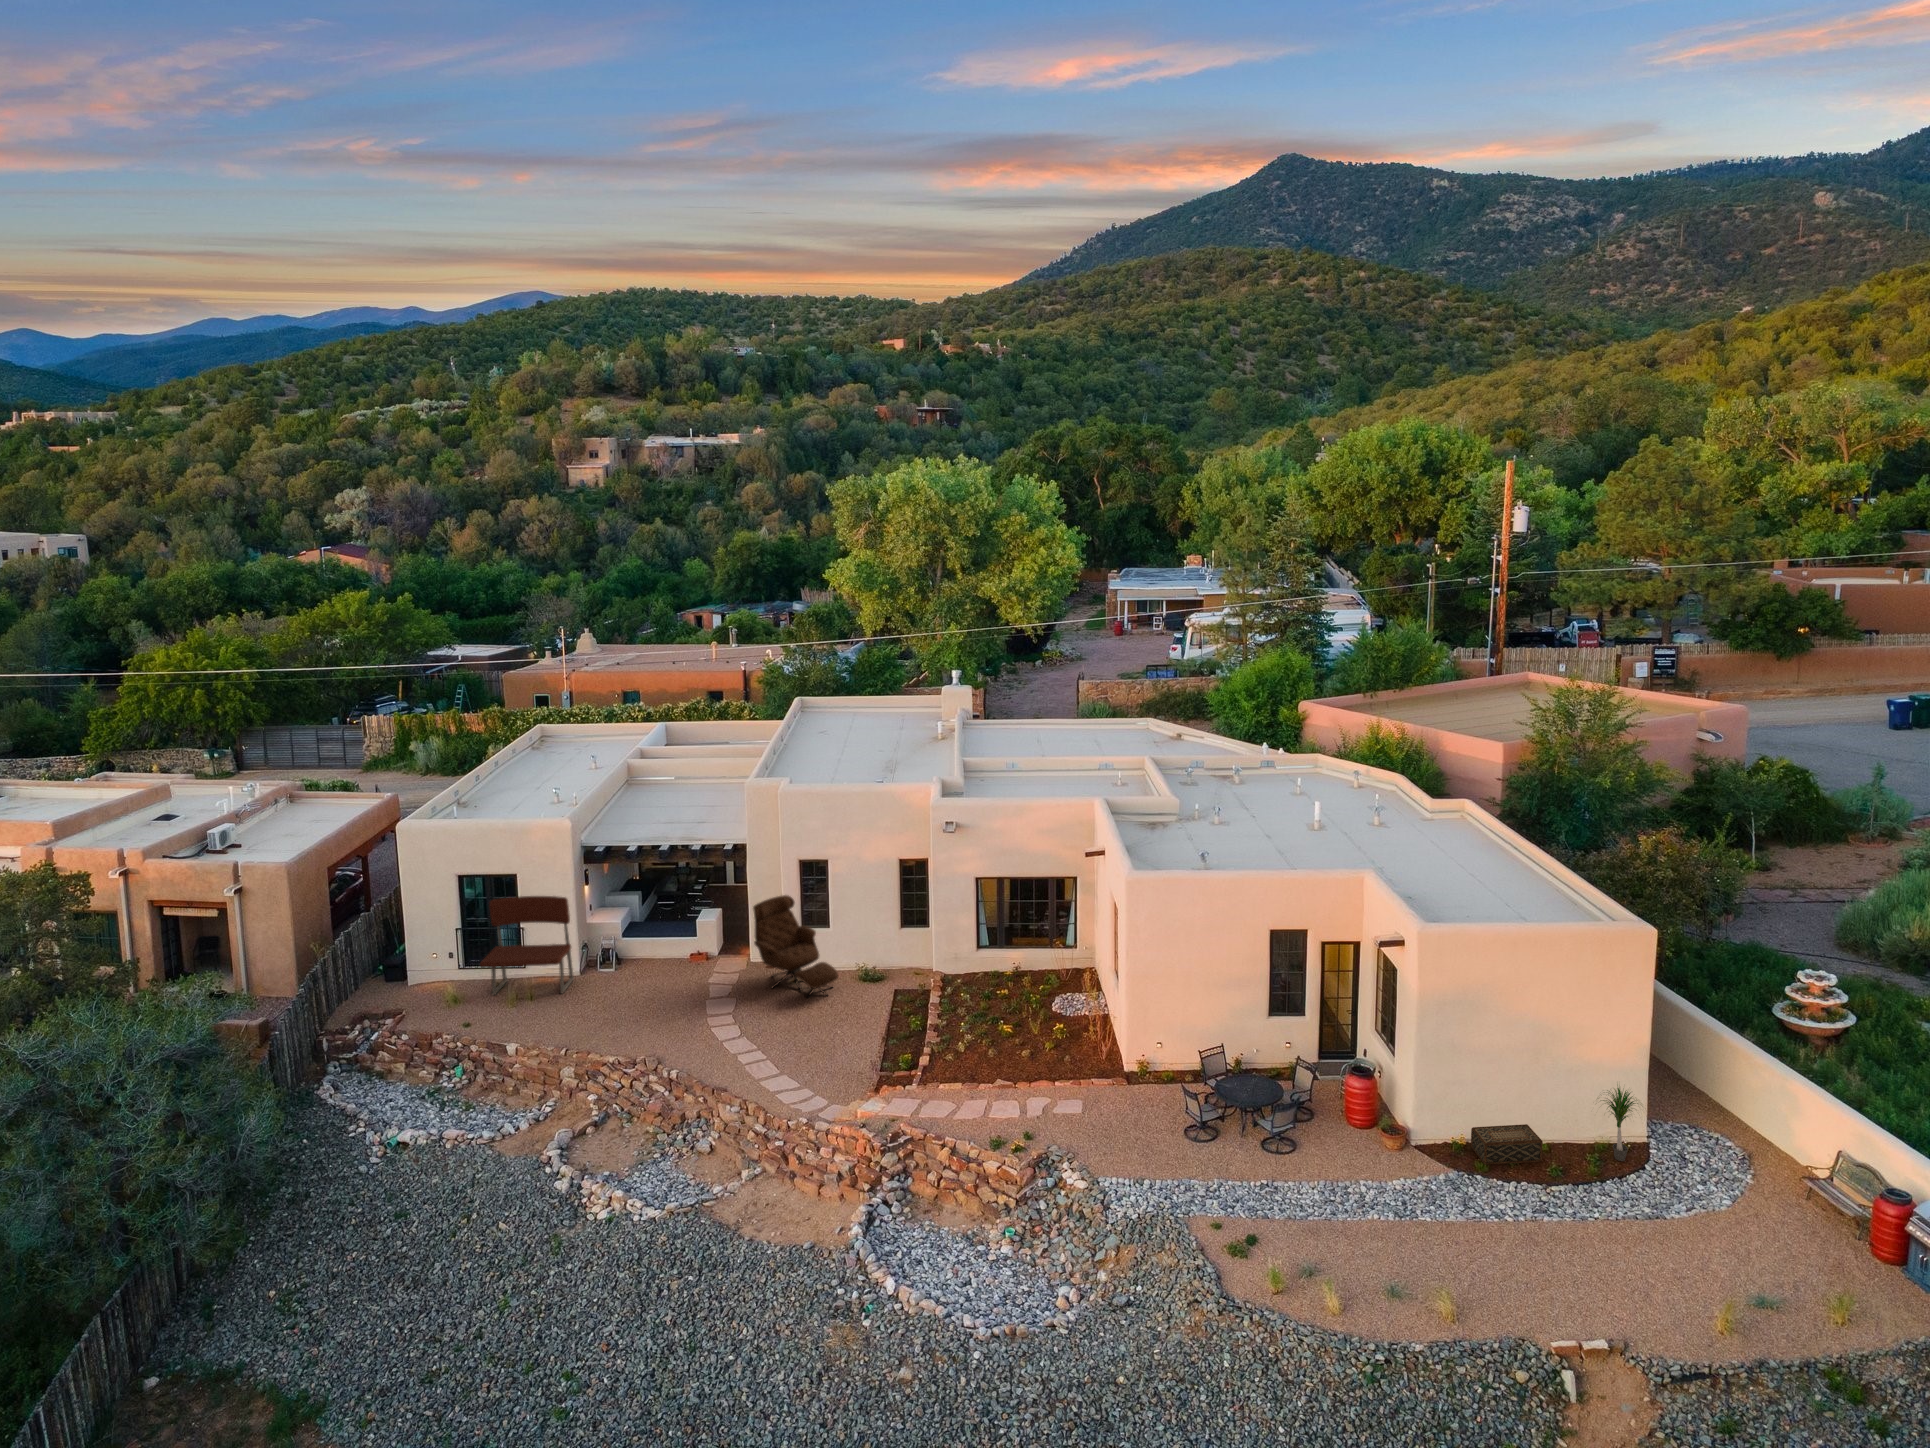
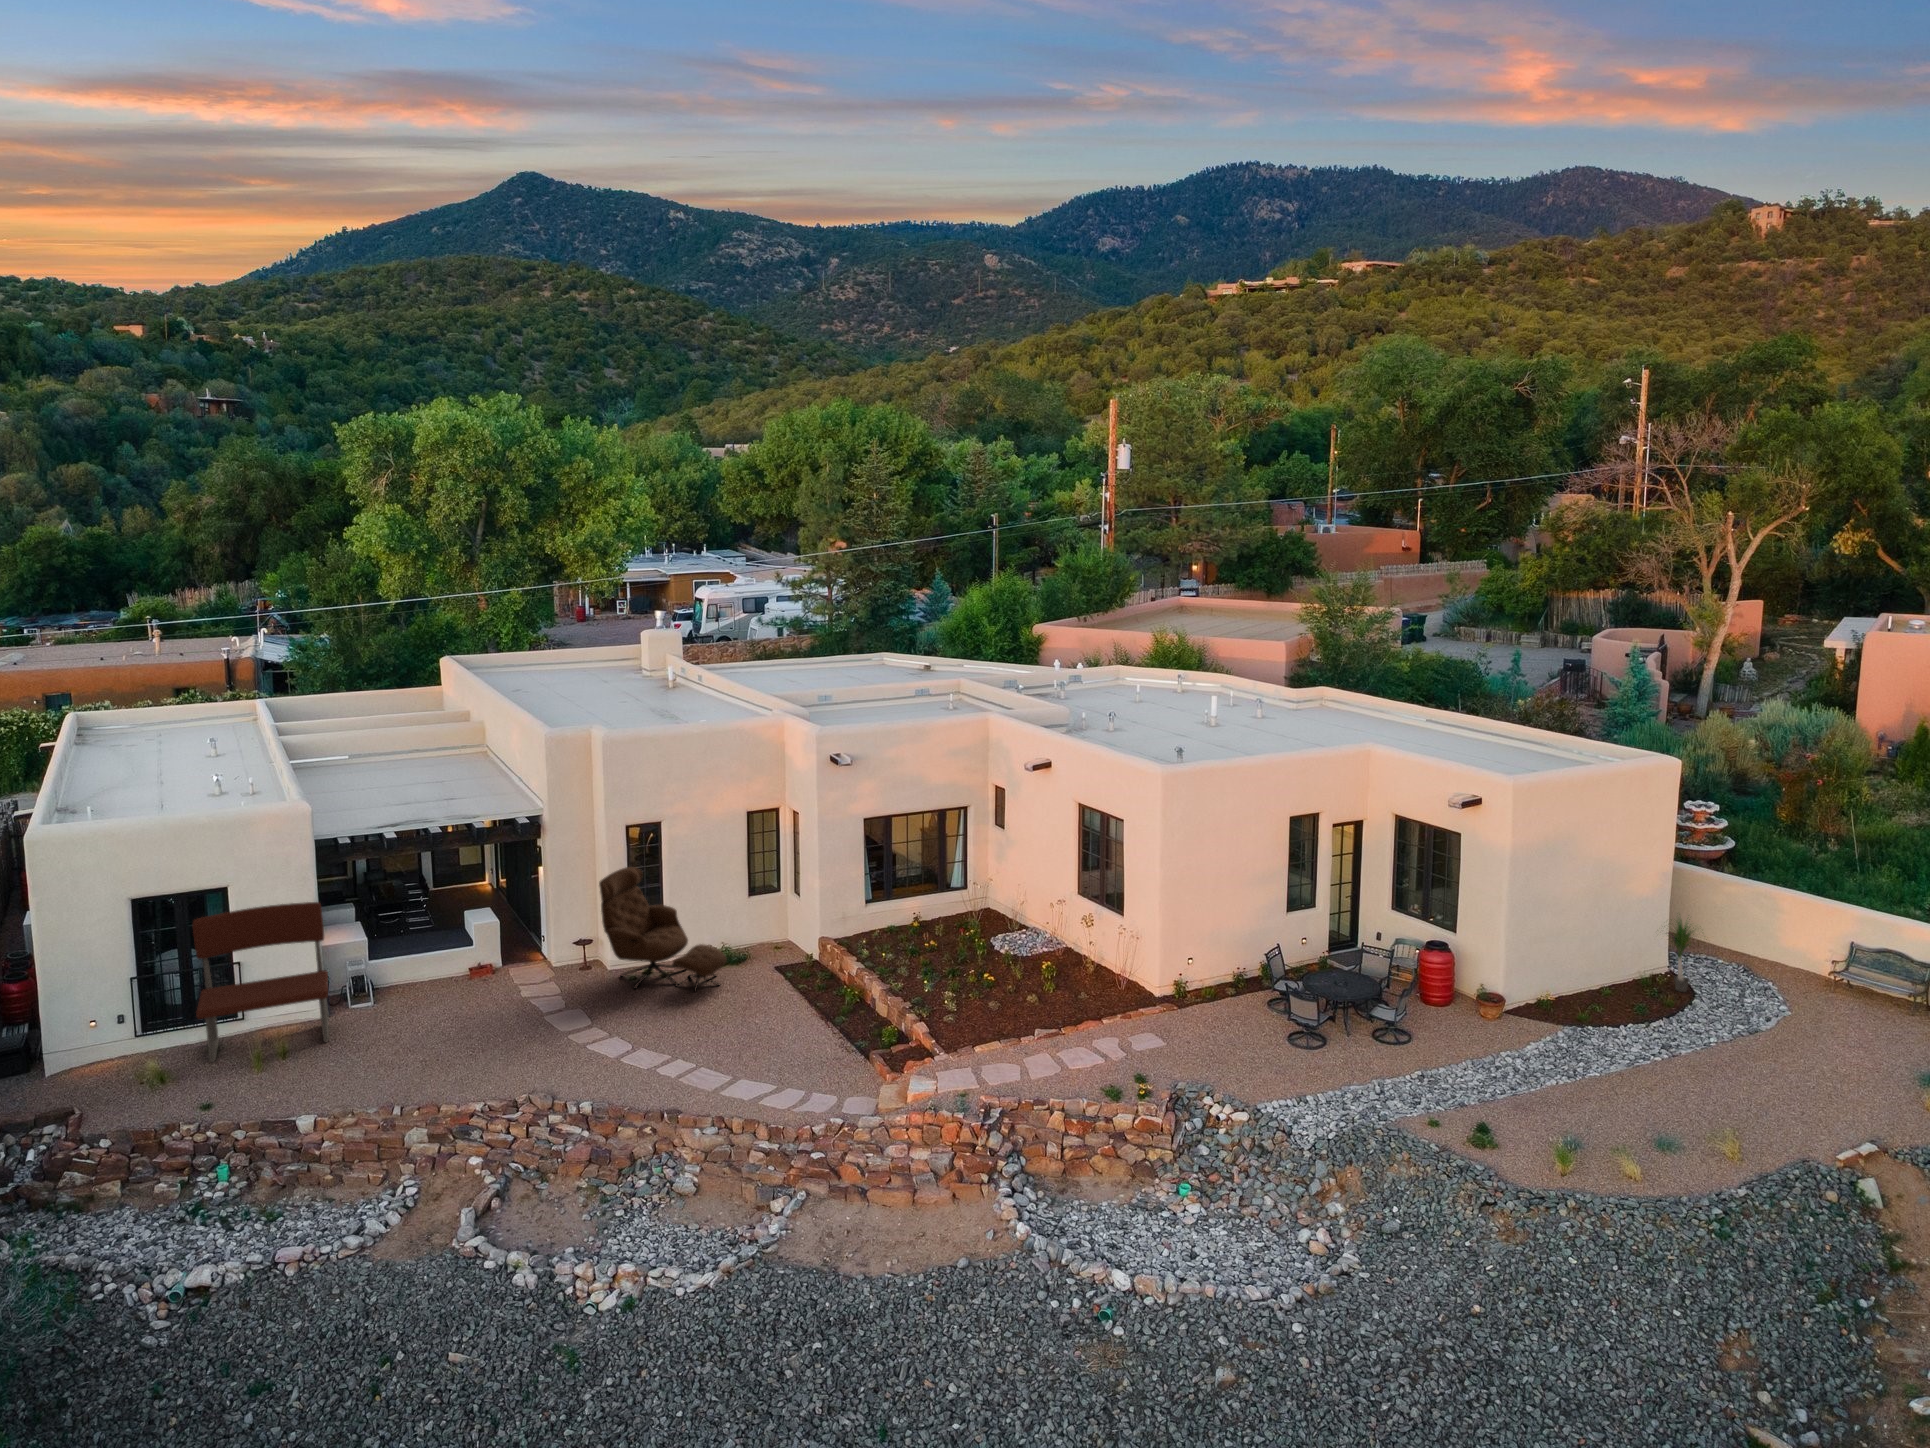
woven basket: present [1471,1124,1542,1164] -> none [1556,972,1628,1017]

